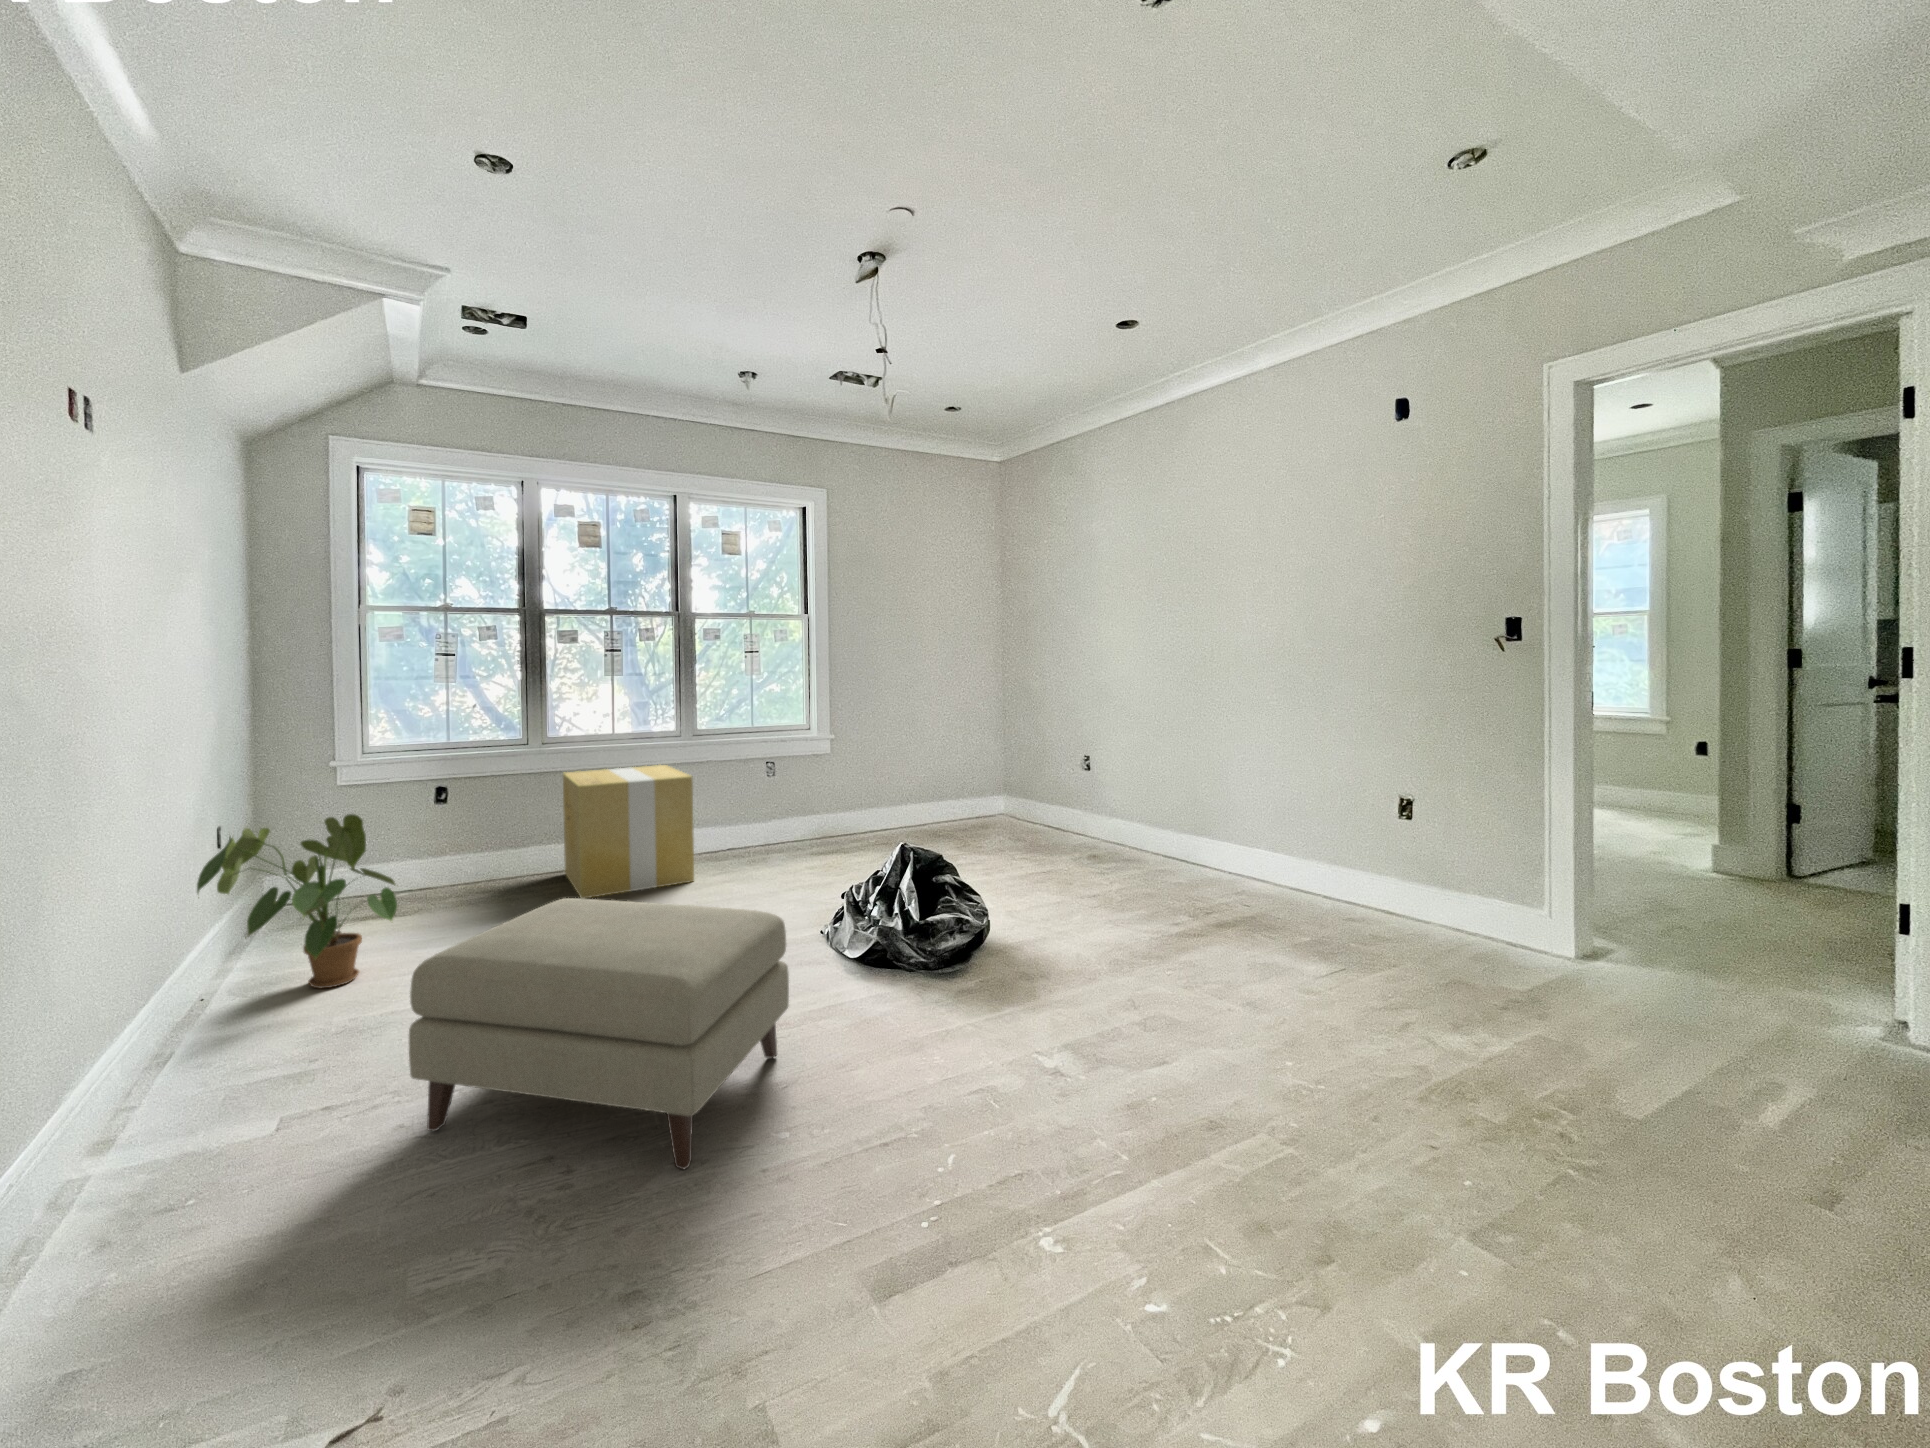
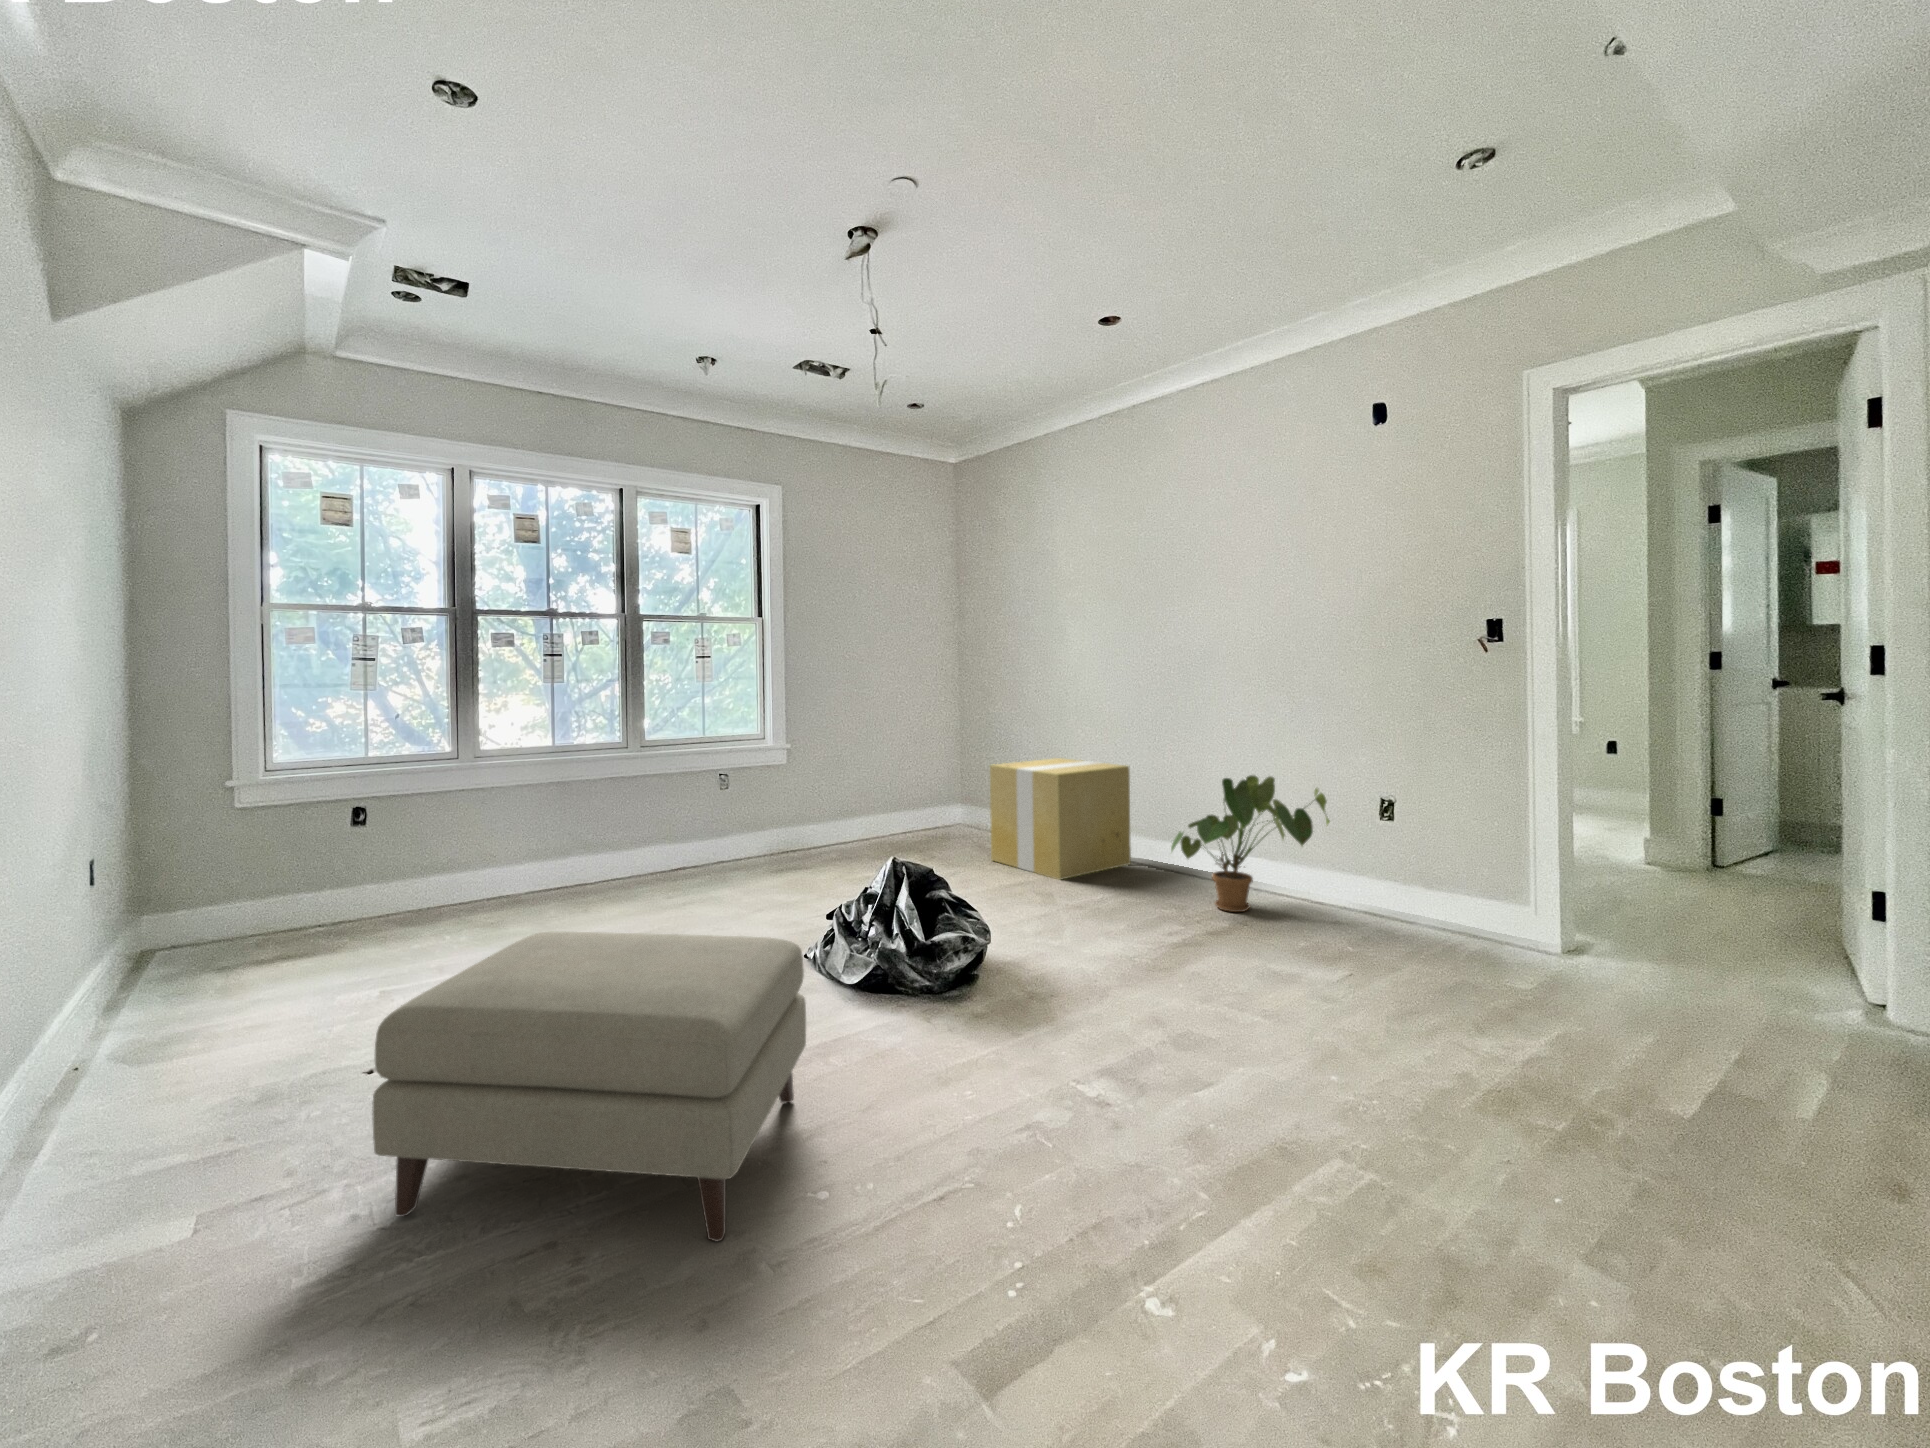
cardboard box: present [563,765,694,899] -> present [990,758,1131,880]
house plant: present [197,814,397,988] -> present [1171,775,1330,912]

